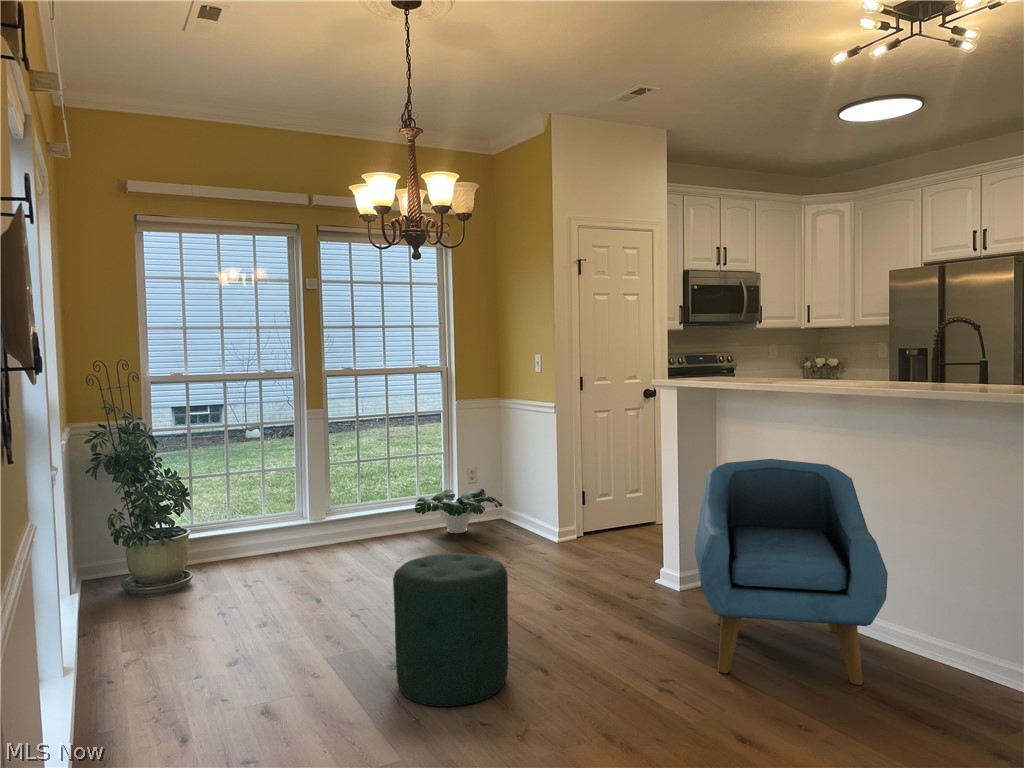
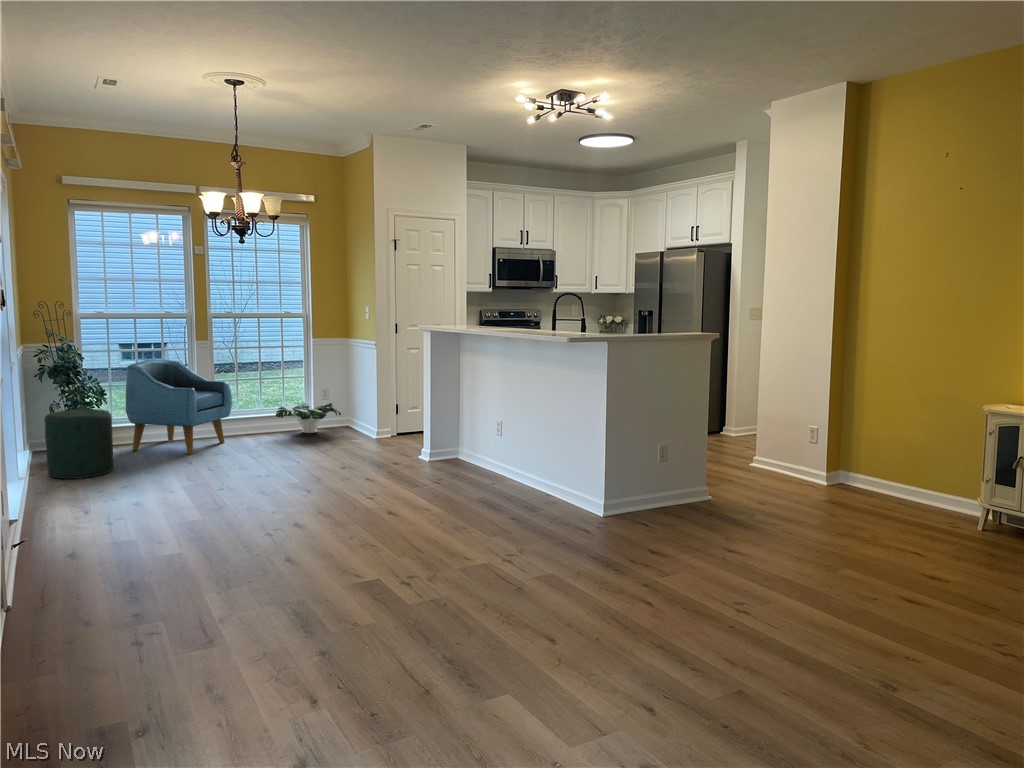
armchair: present [695,459,888,685] -> present [126,359,232,454]
ottoman: present [393,553,508,707] -> present [44,409,113,479]

